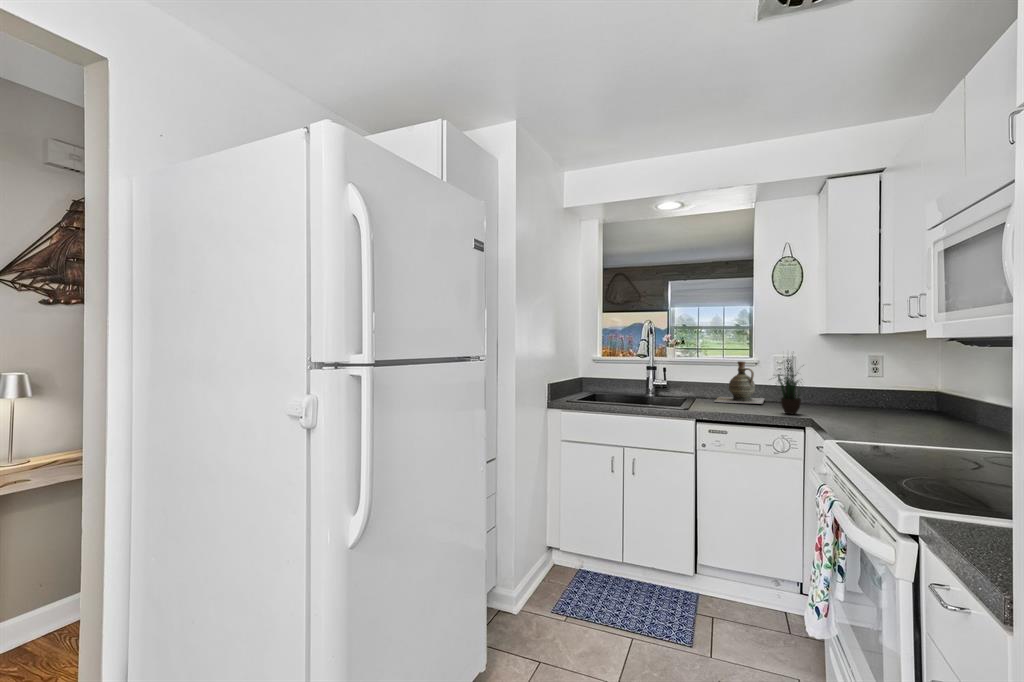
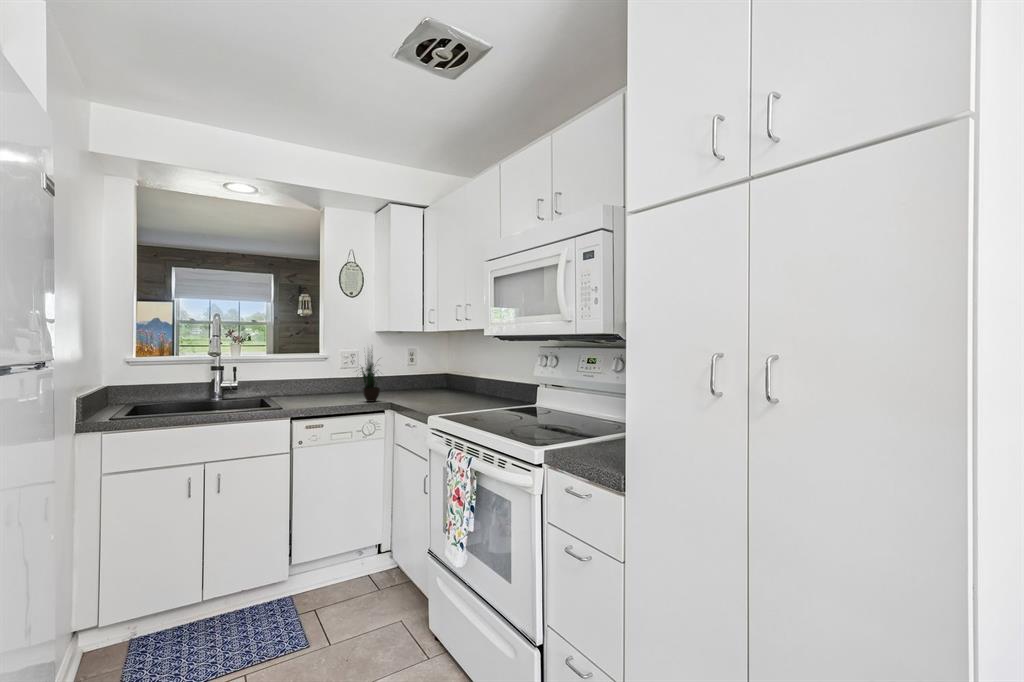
ceramic jug: present [715,361,764,404] -> none [290,358,338,399]

